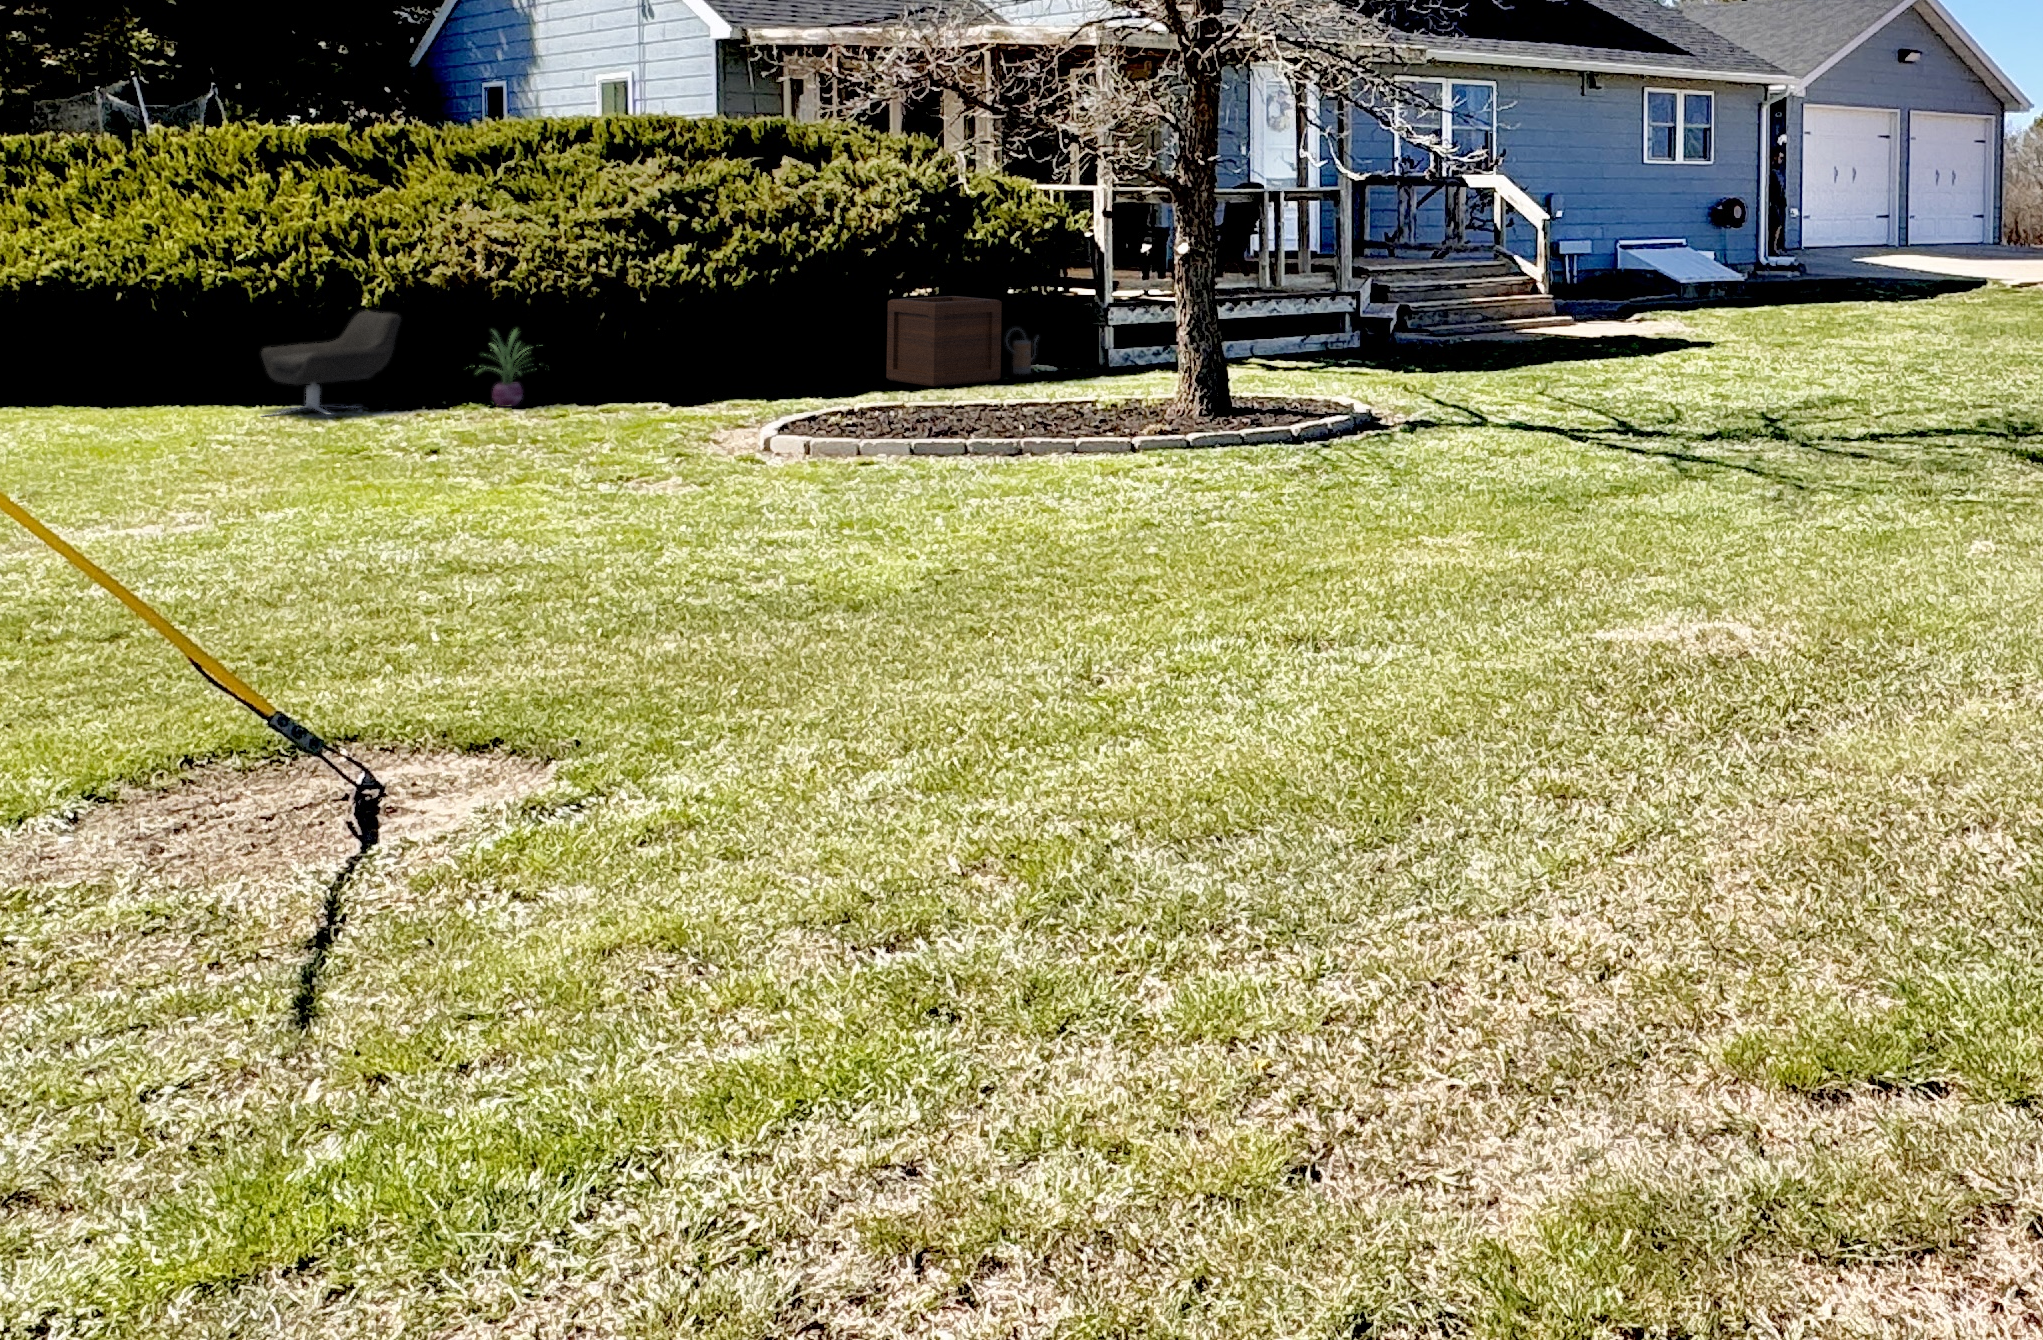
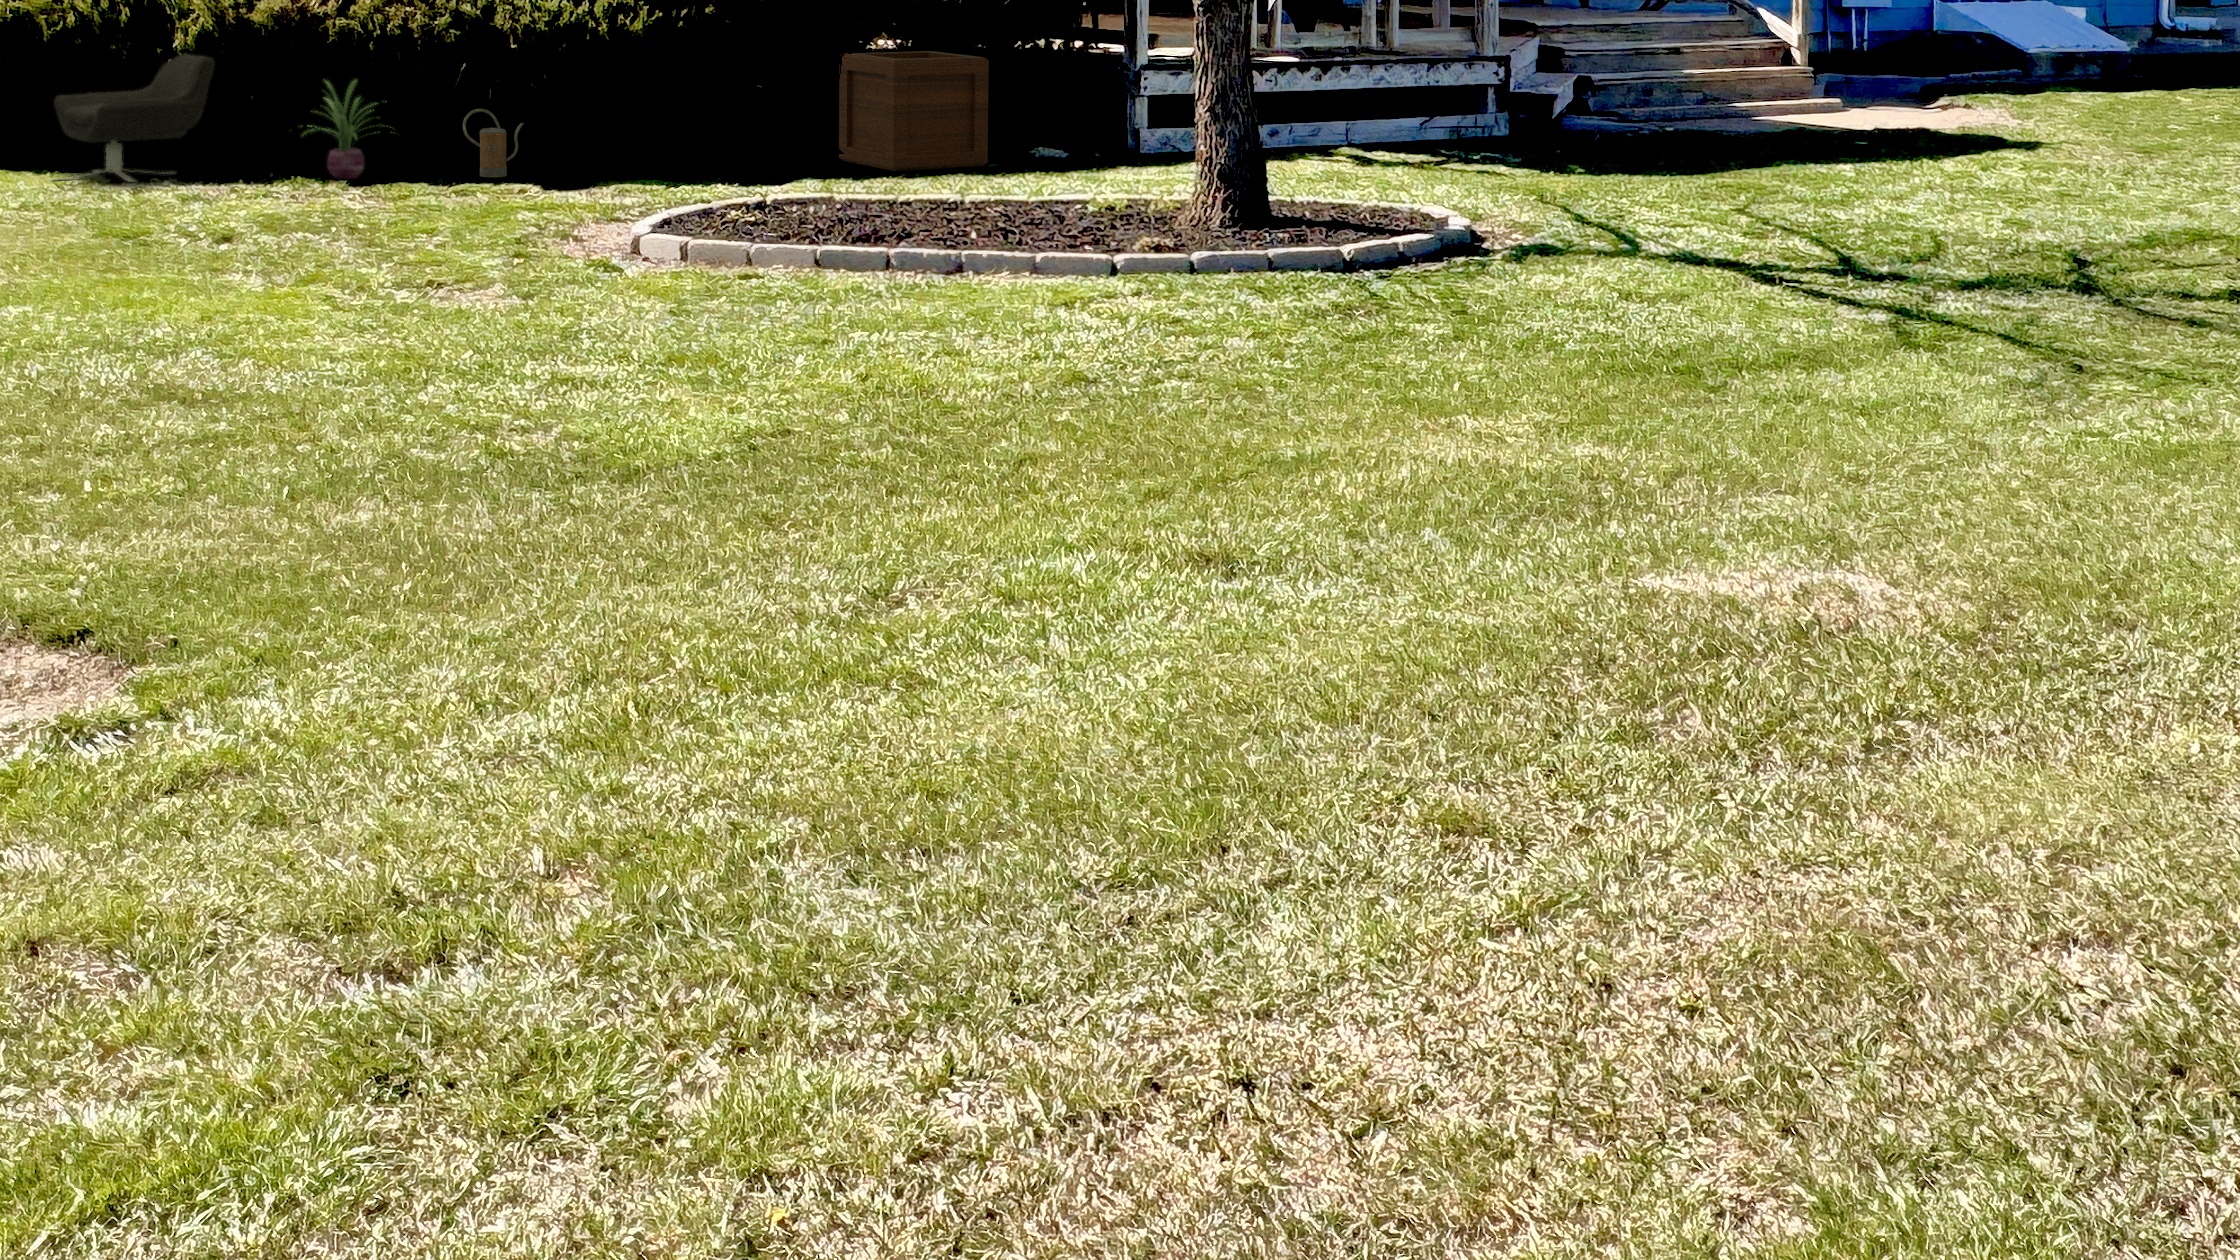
watering can: present [1013,339,1033,374] -> present [463,109,524,177]

